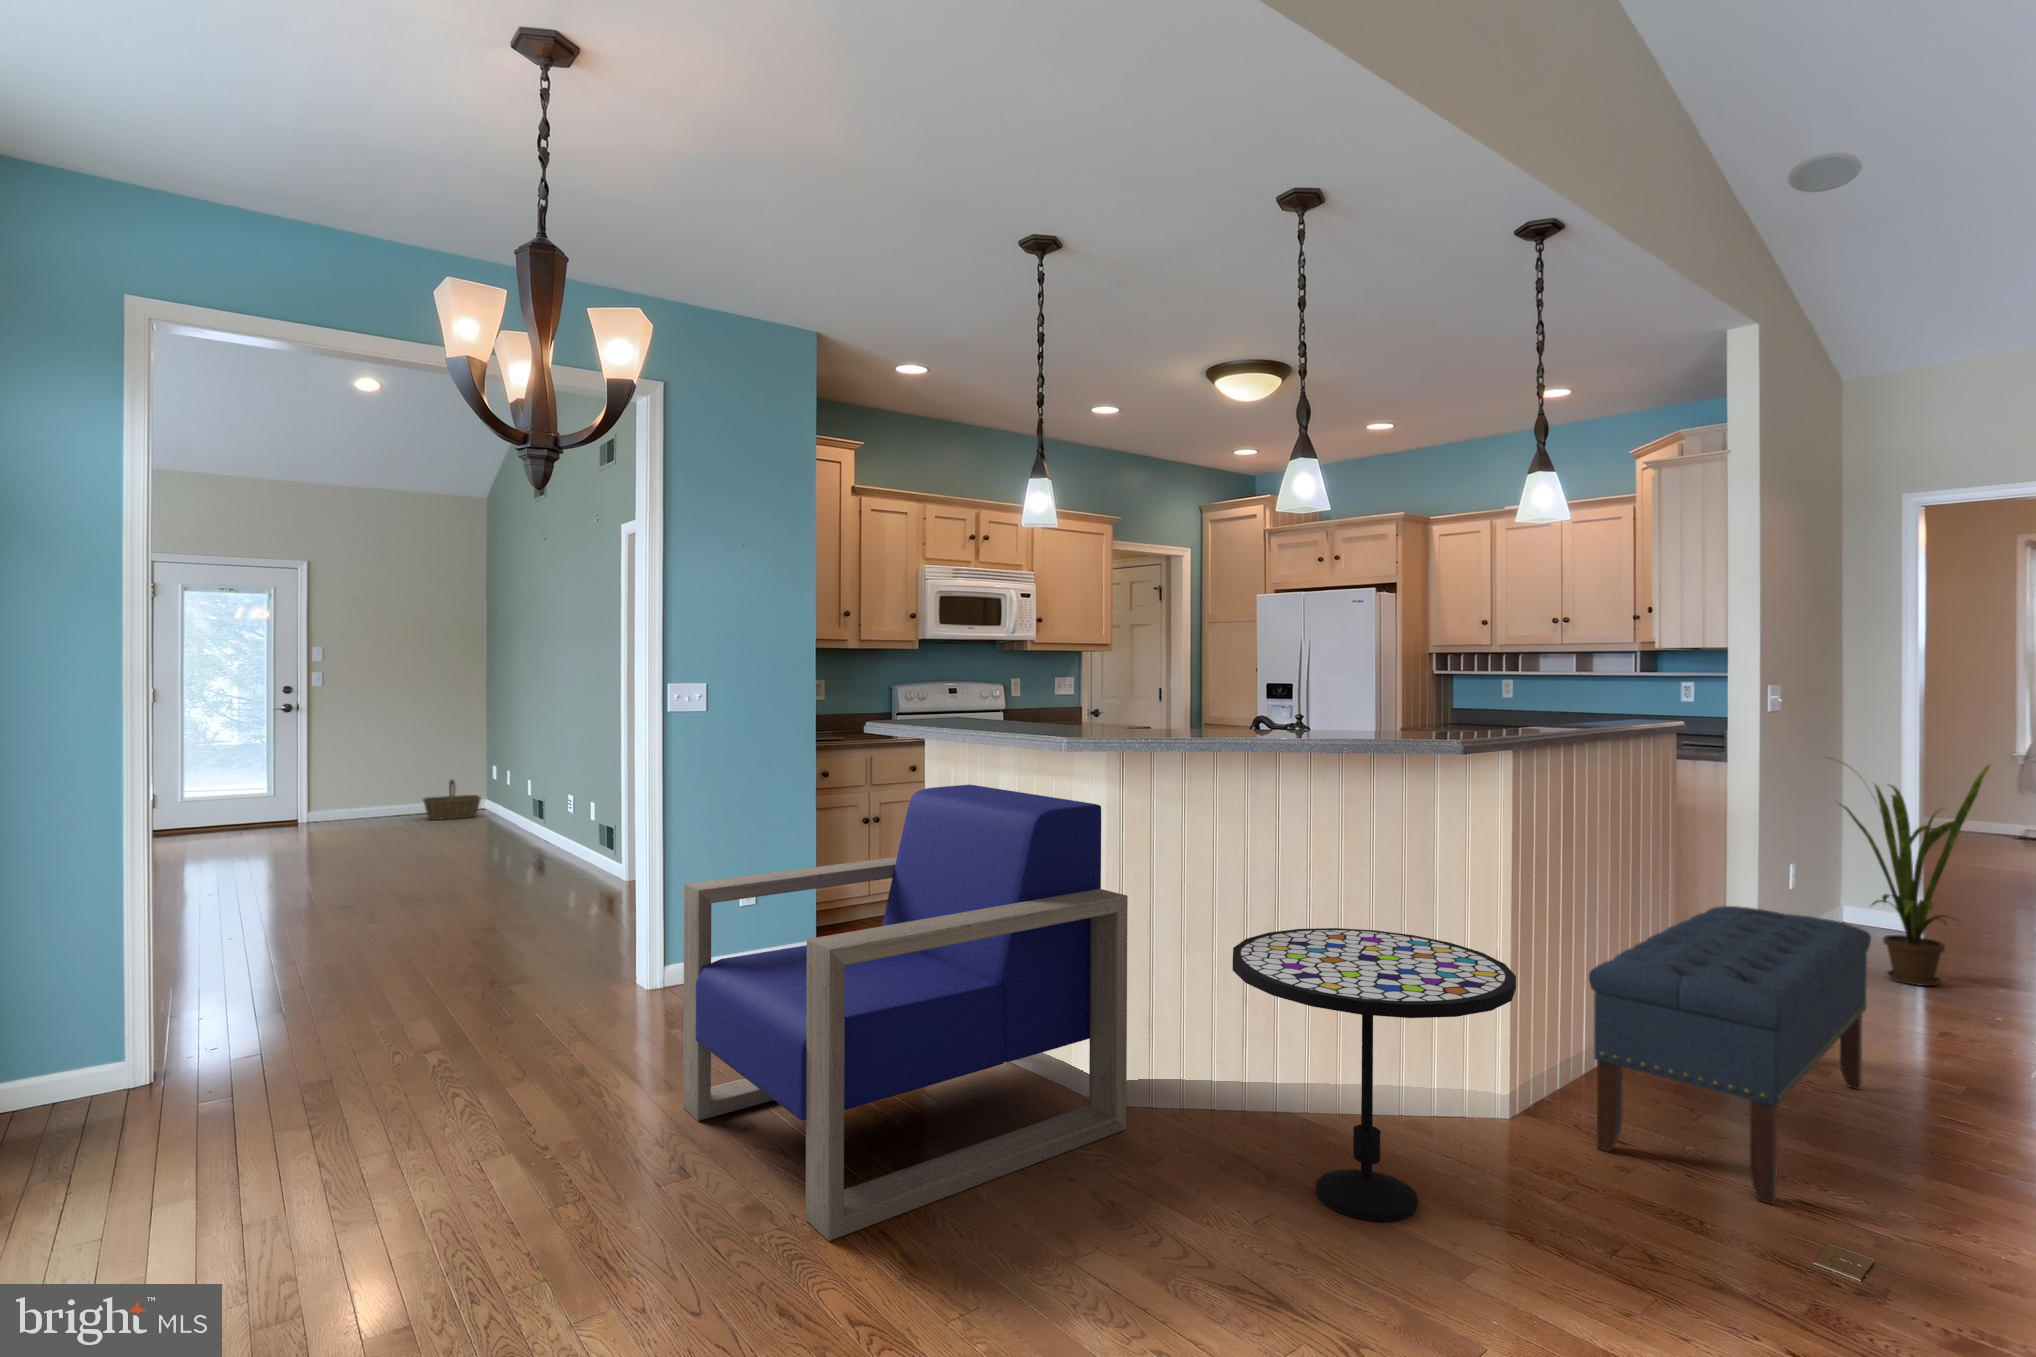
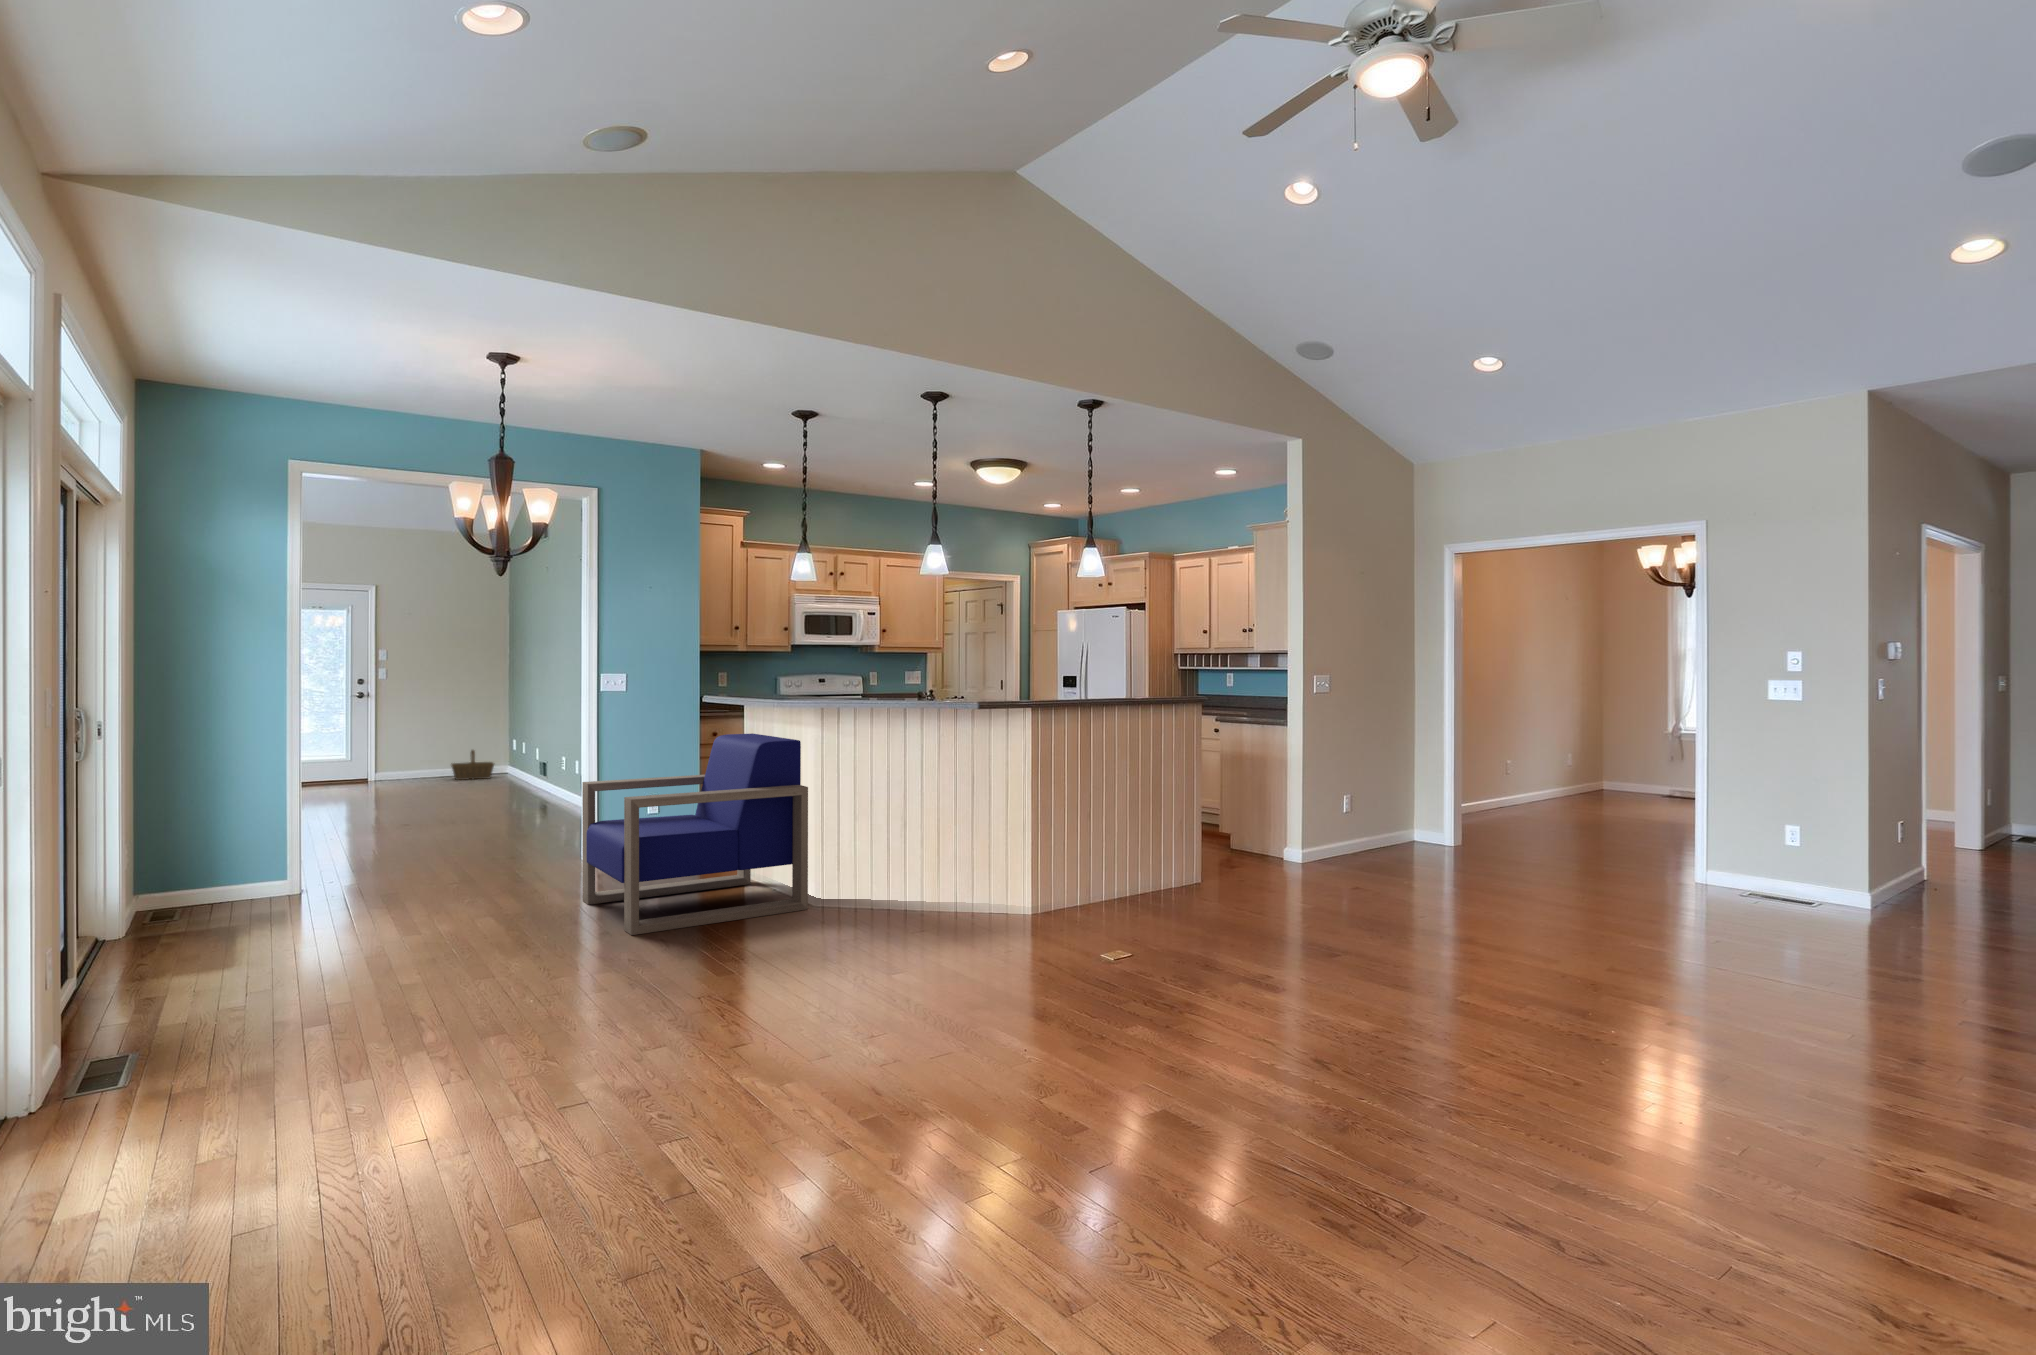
house plant: present [1834,760,1989,986] -> none [1338,723,1424,867]
bench: present [1589,906,1871,1204] -> none [1040,804,1240,932]
side table: present [1233,928,1516,1221] -> none [834,804,966,934]

